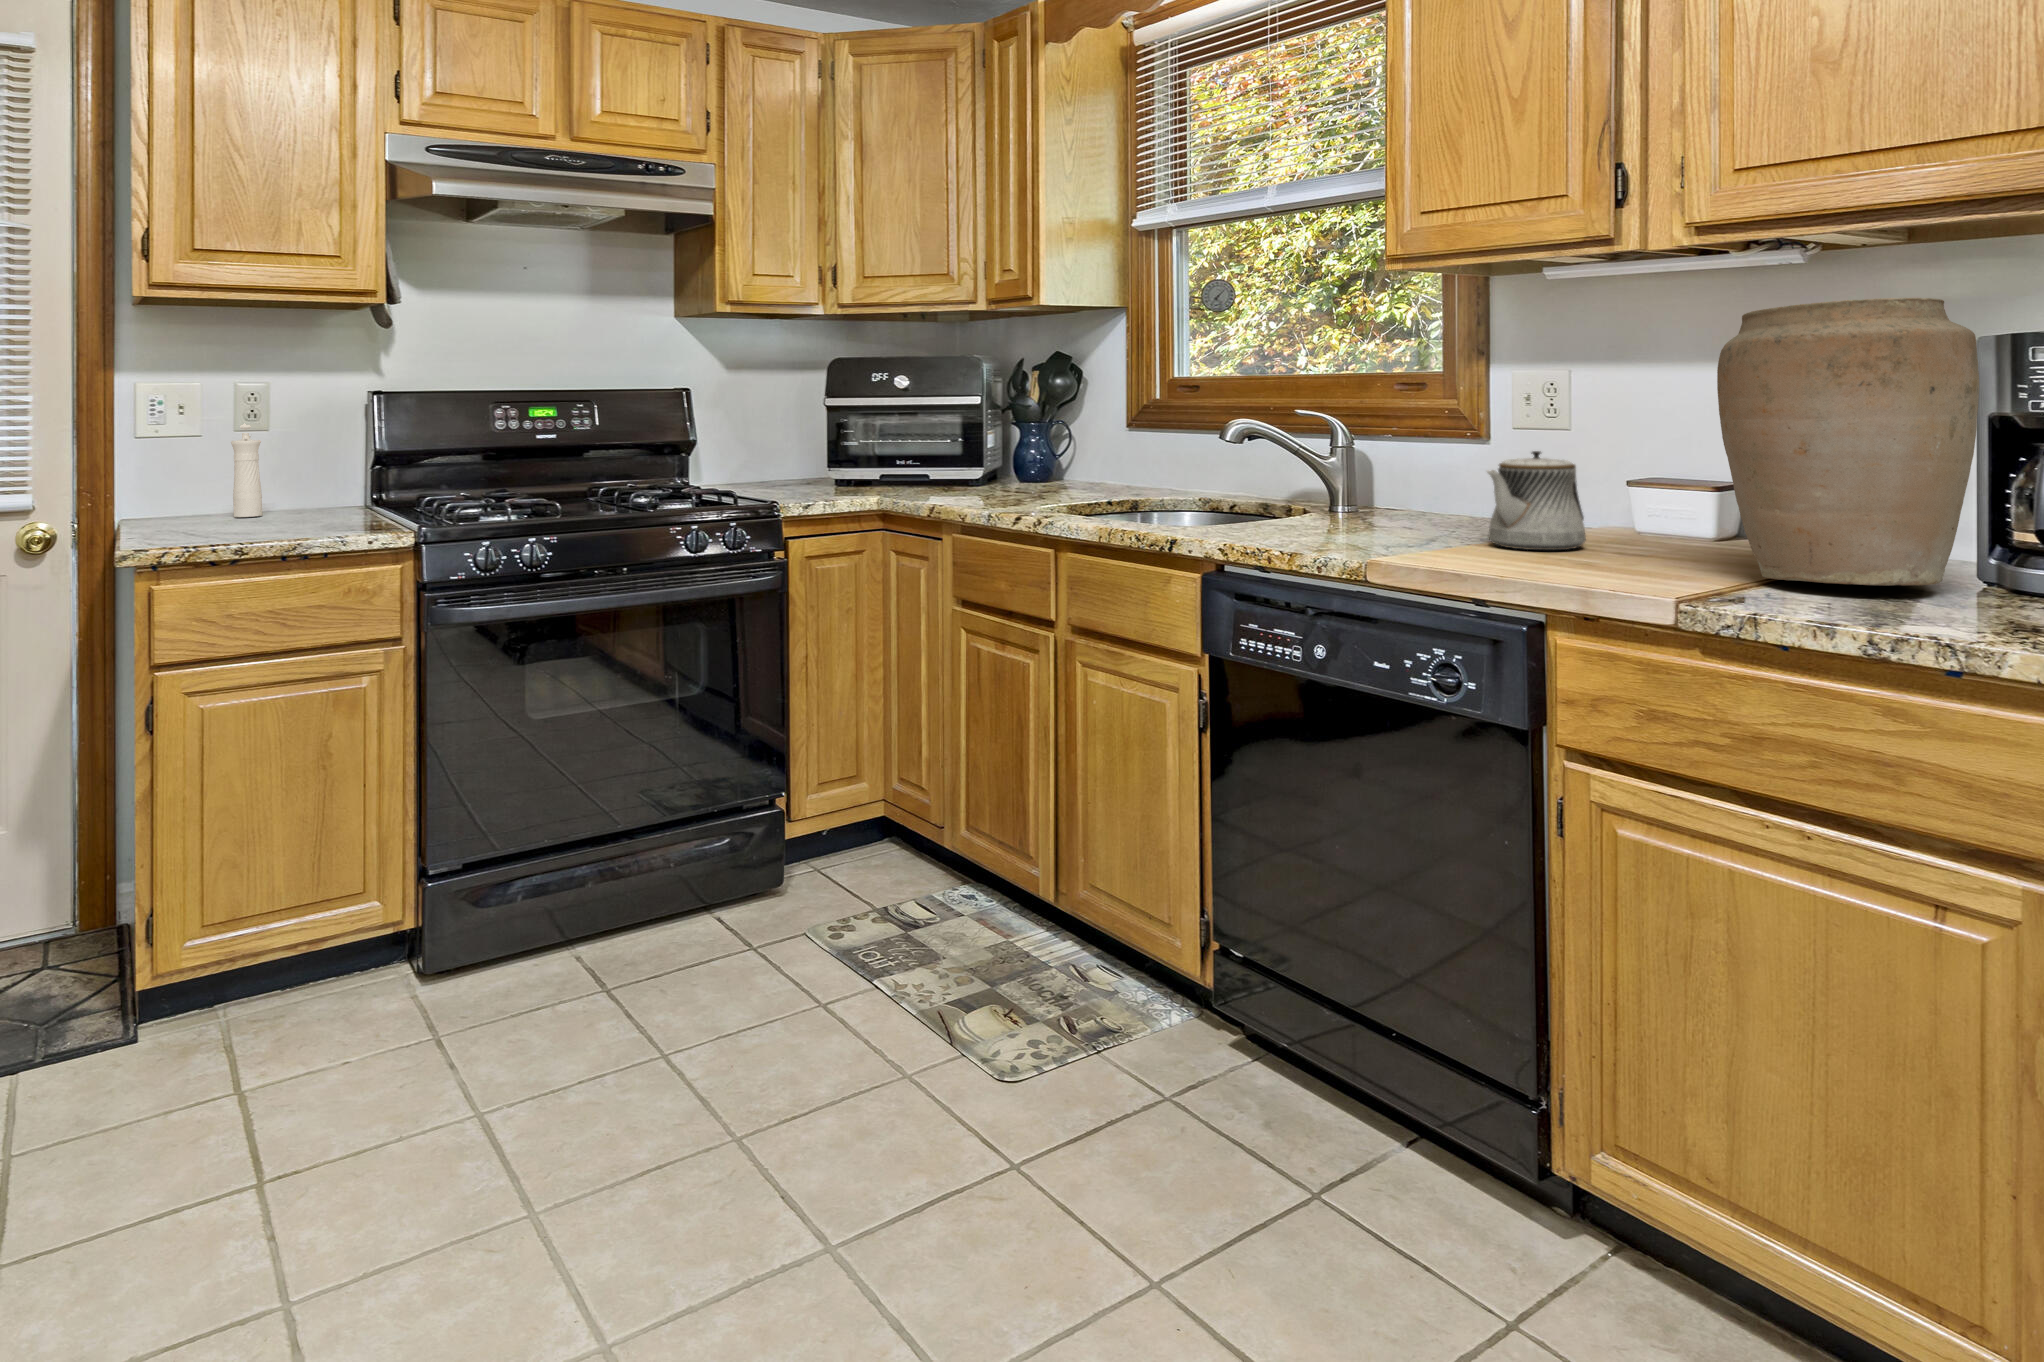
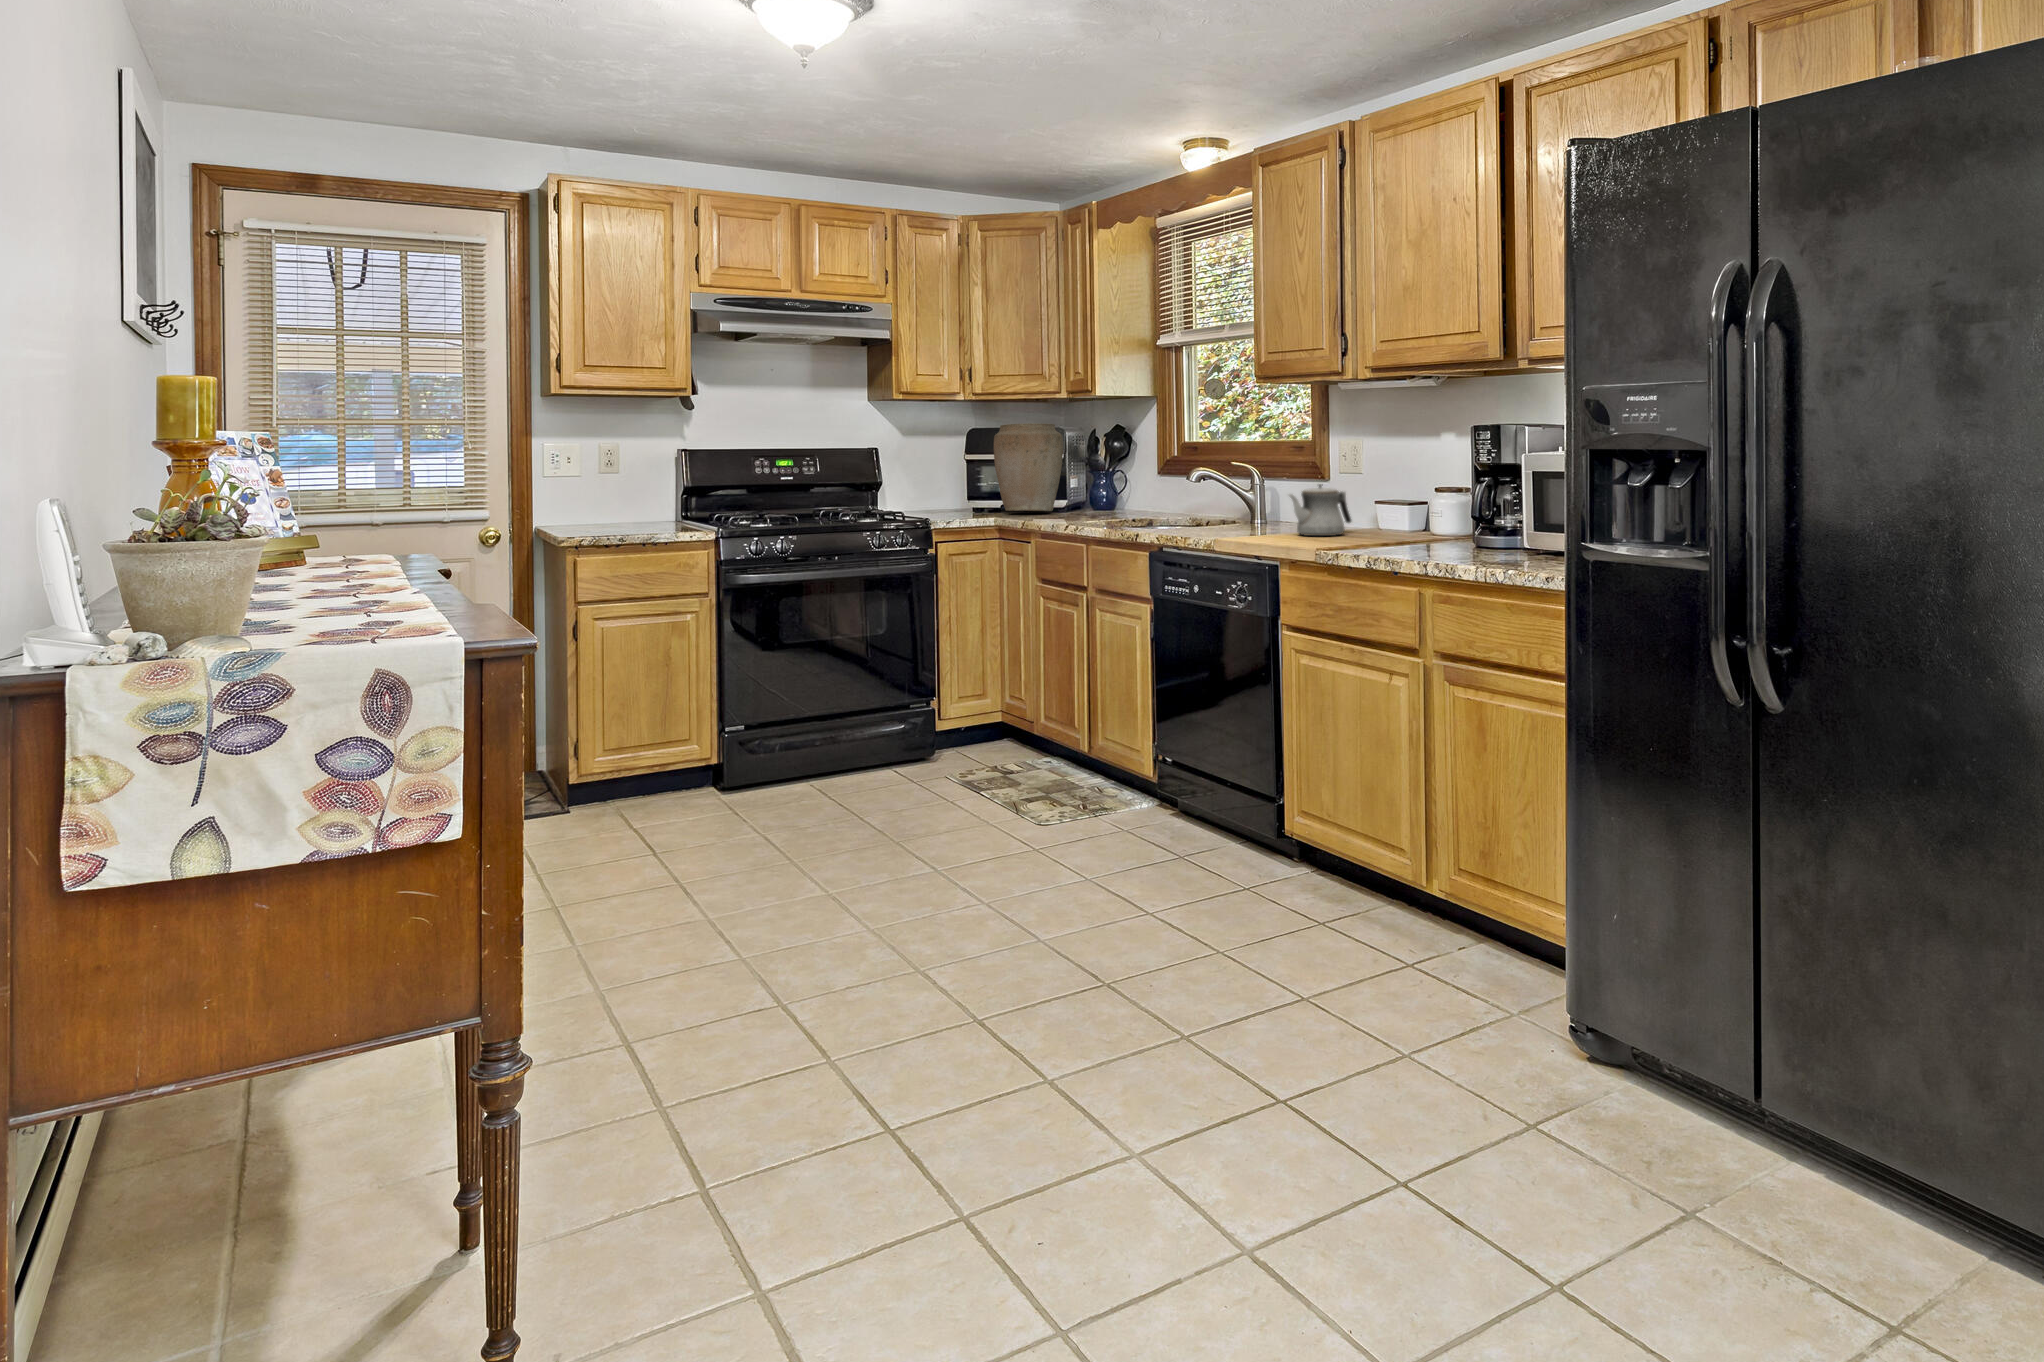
vase: present [1717,298,1979,585] -> present [994,423,1063,512]
pepper mill: present [231,423,262,517] -> none [597,469,616,527]

